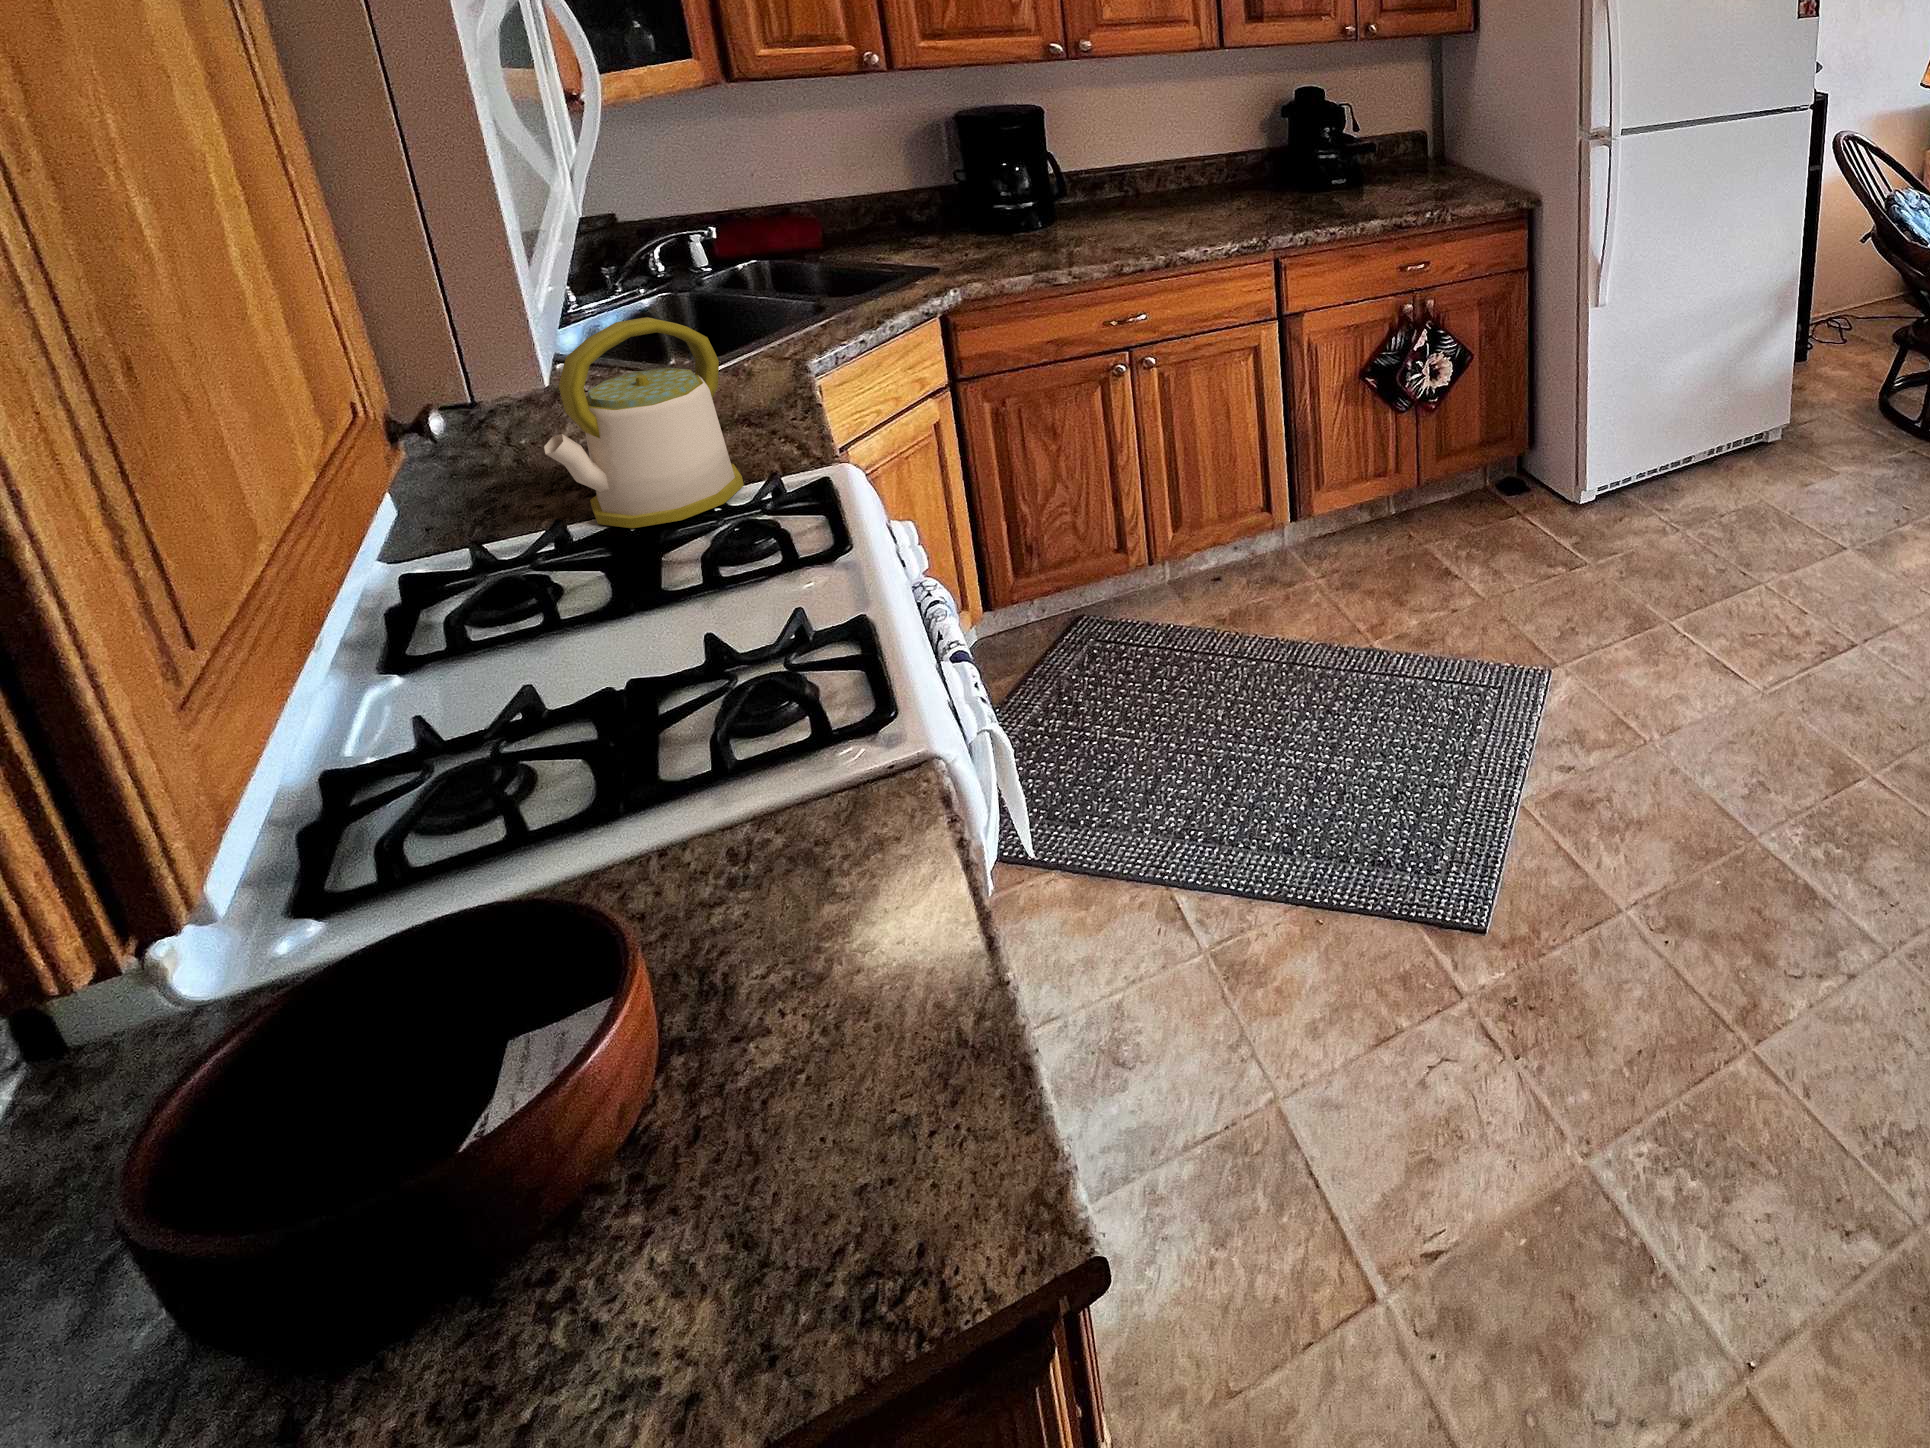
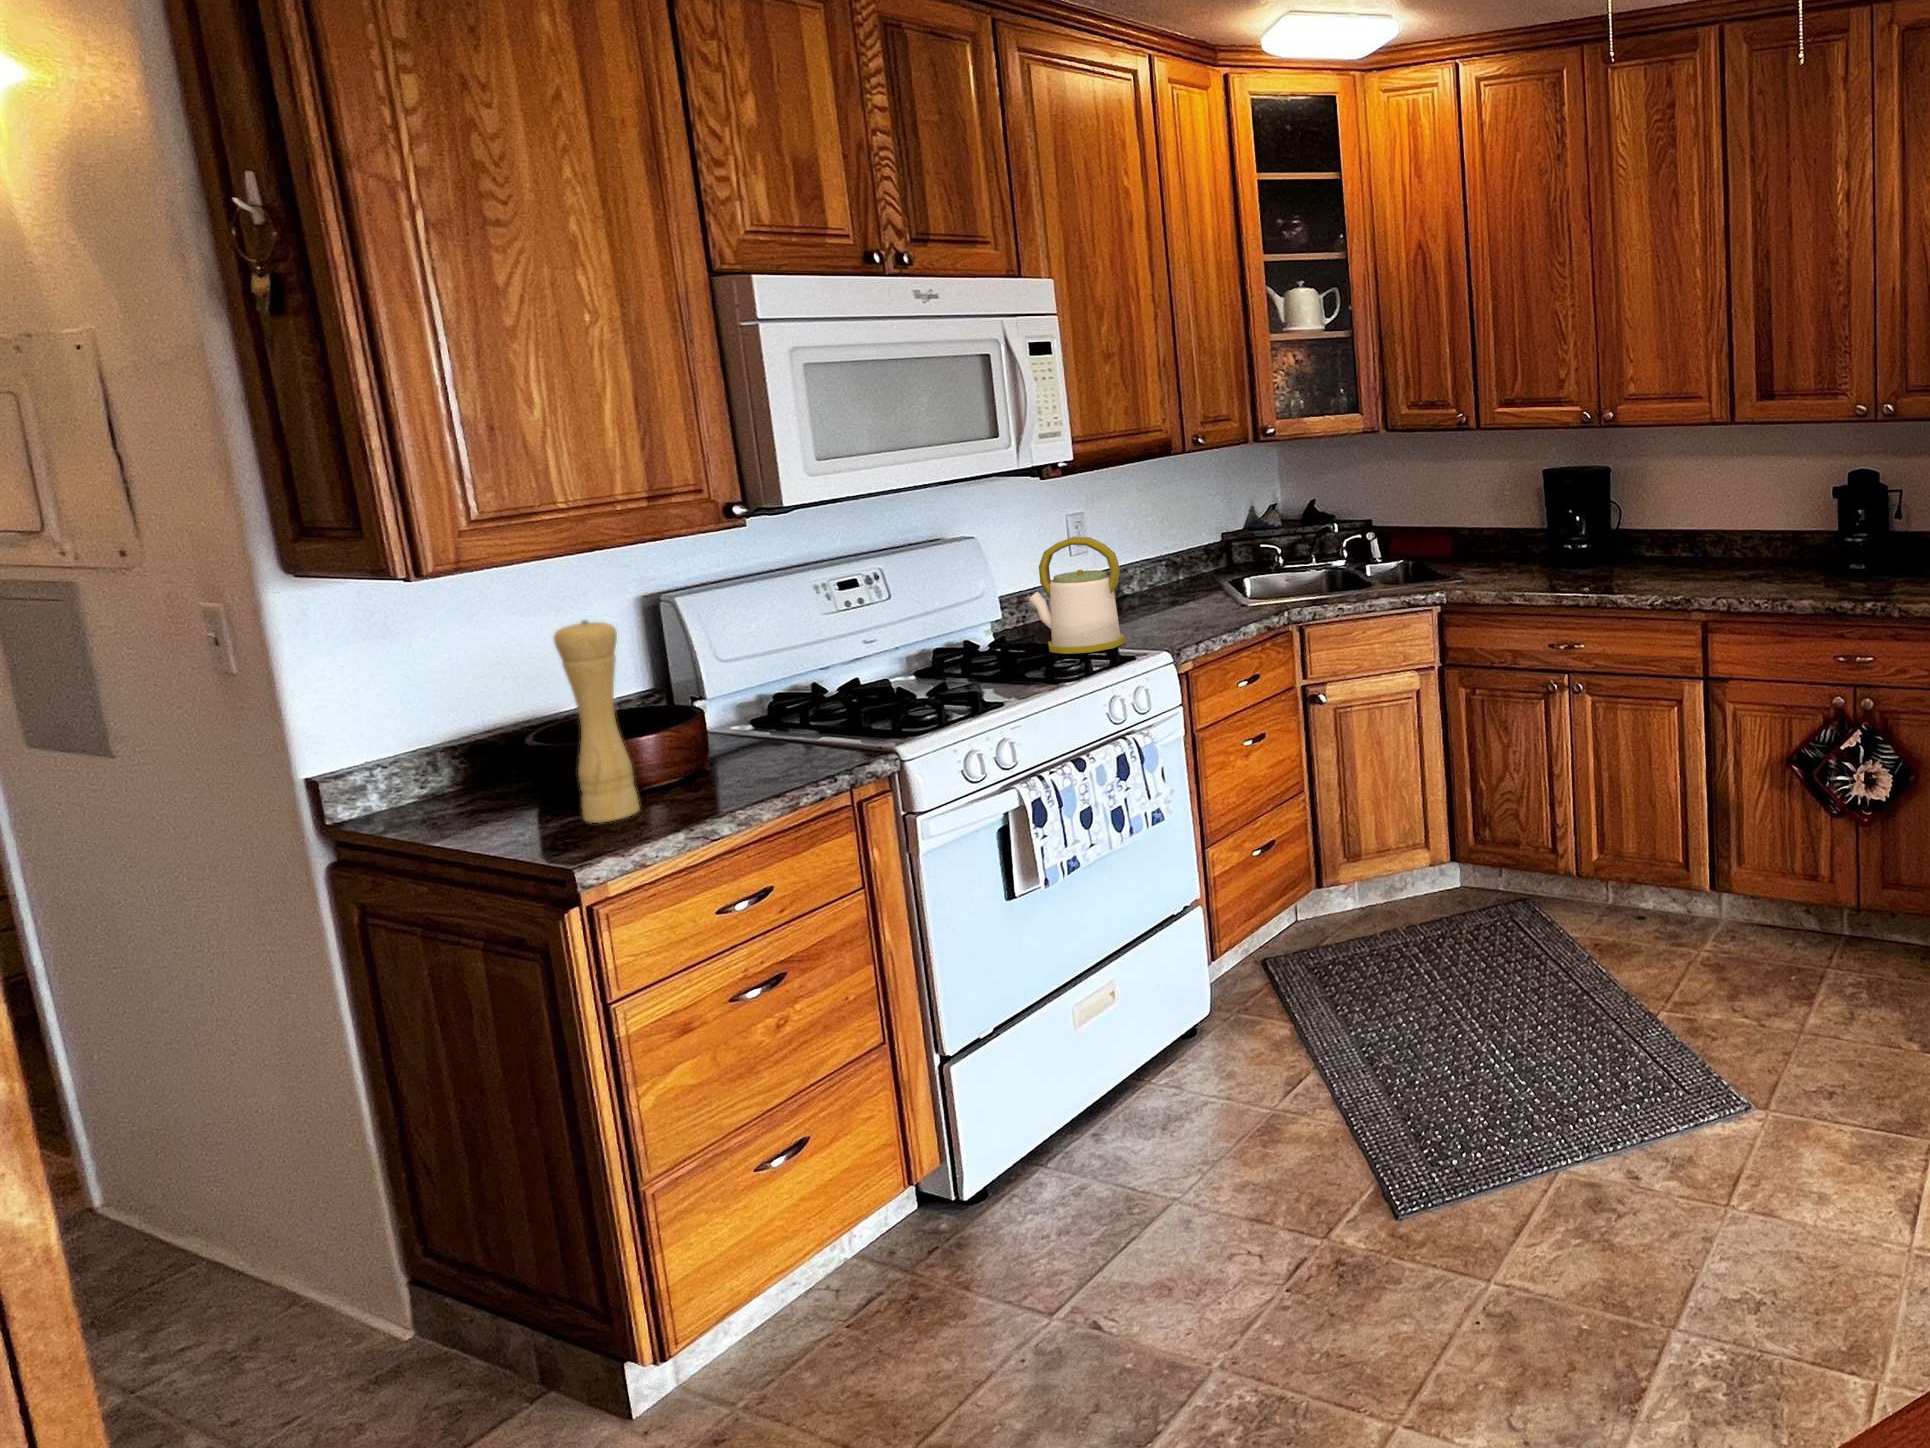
pepper mill: none [611,774,841,1234] -> present [554,620,640,823]

